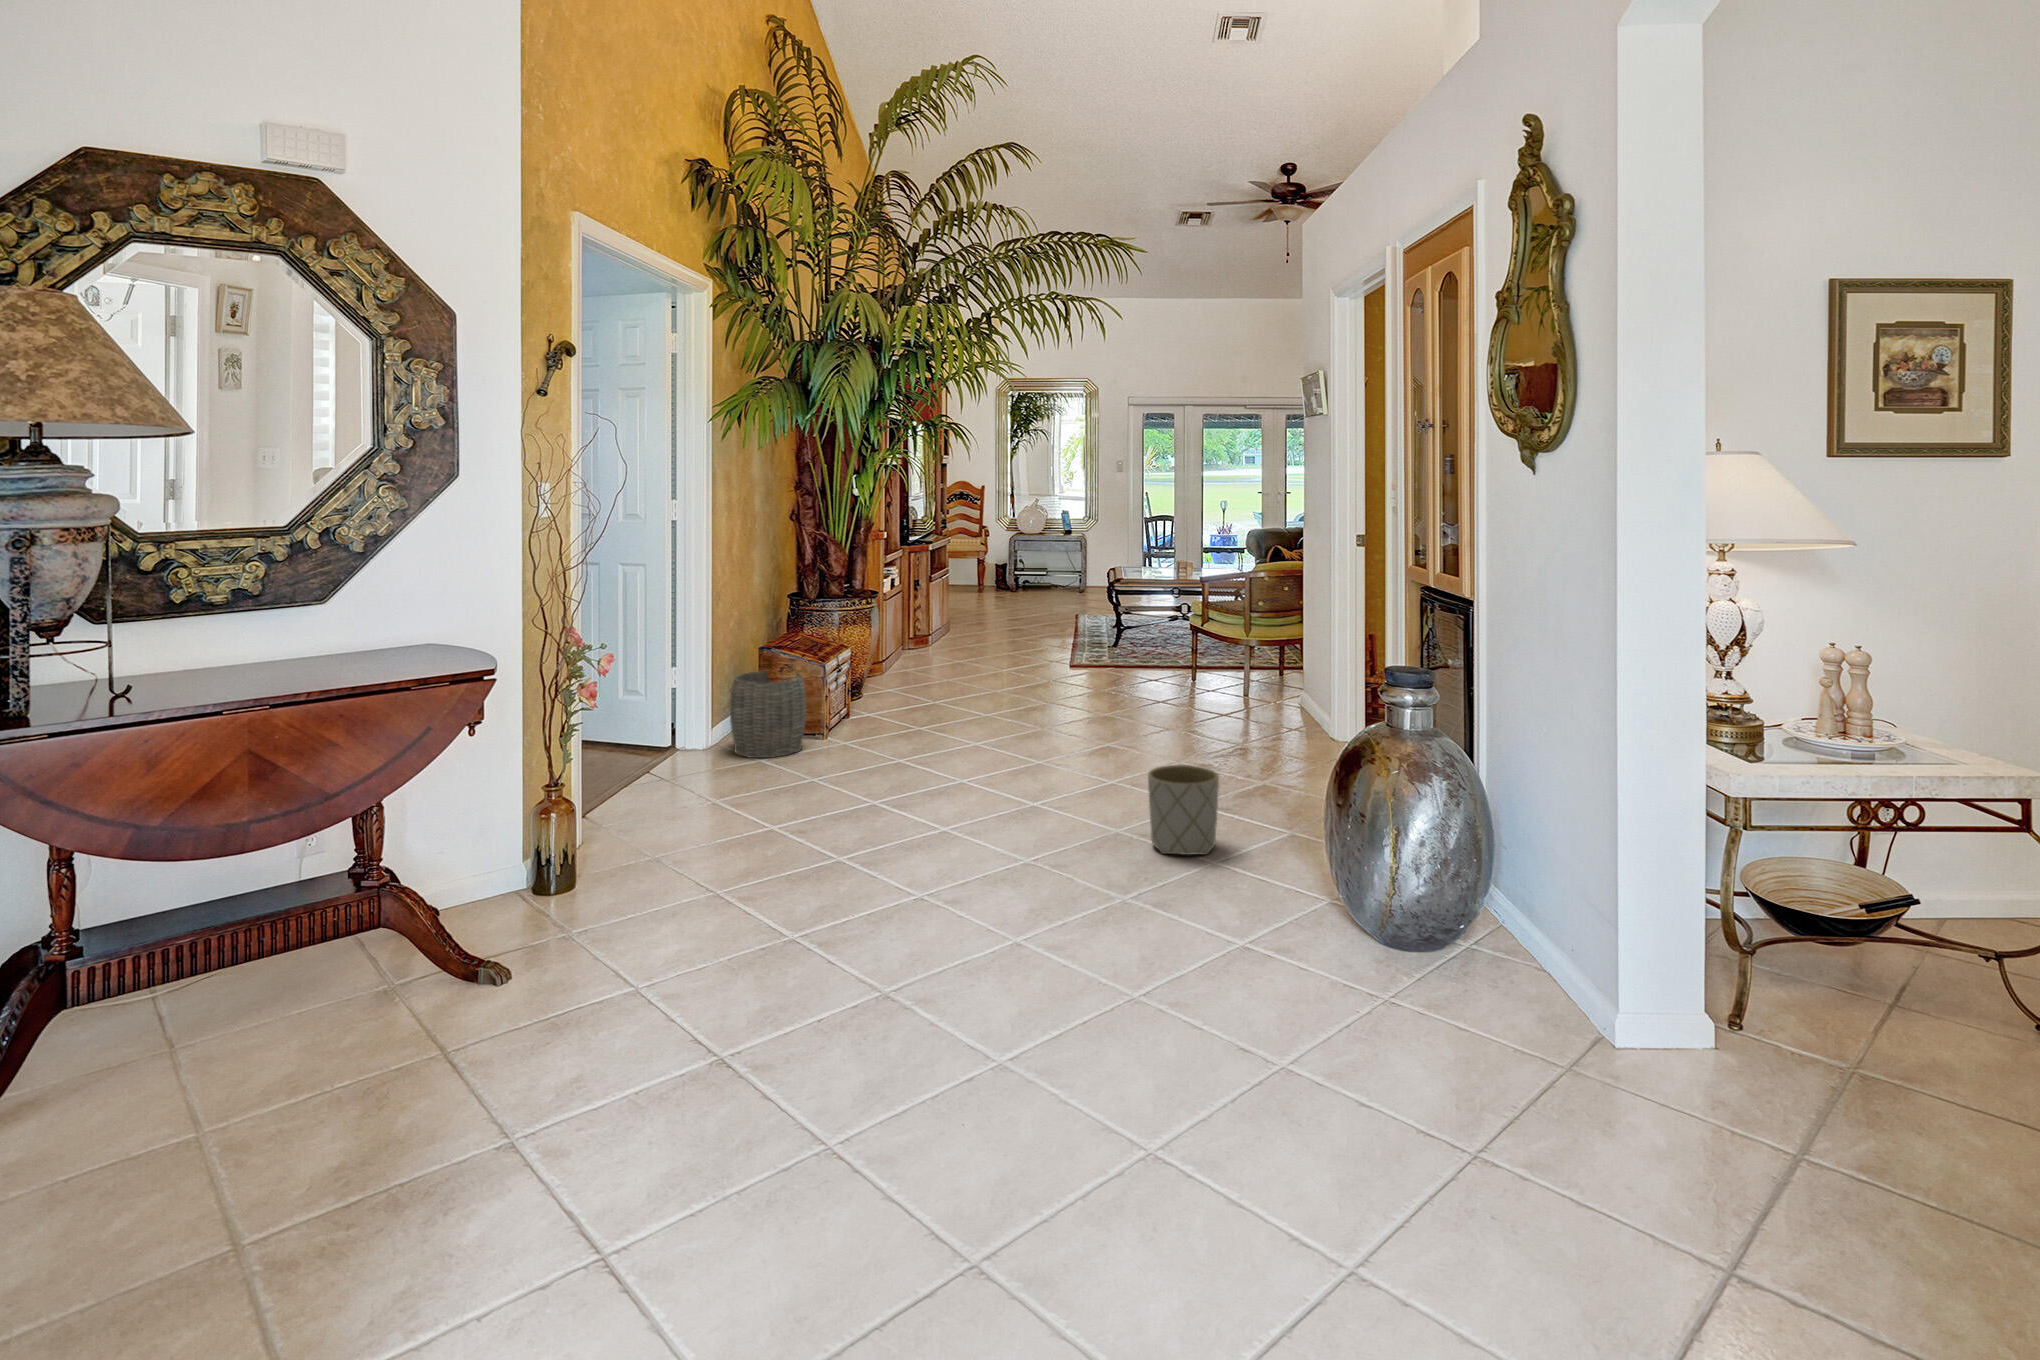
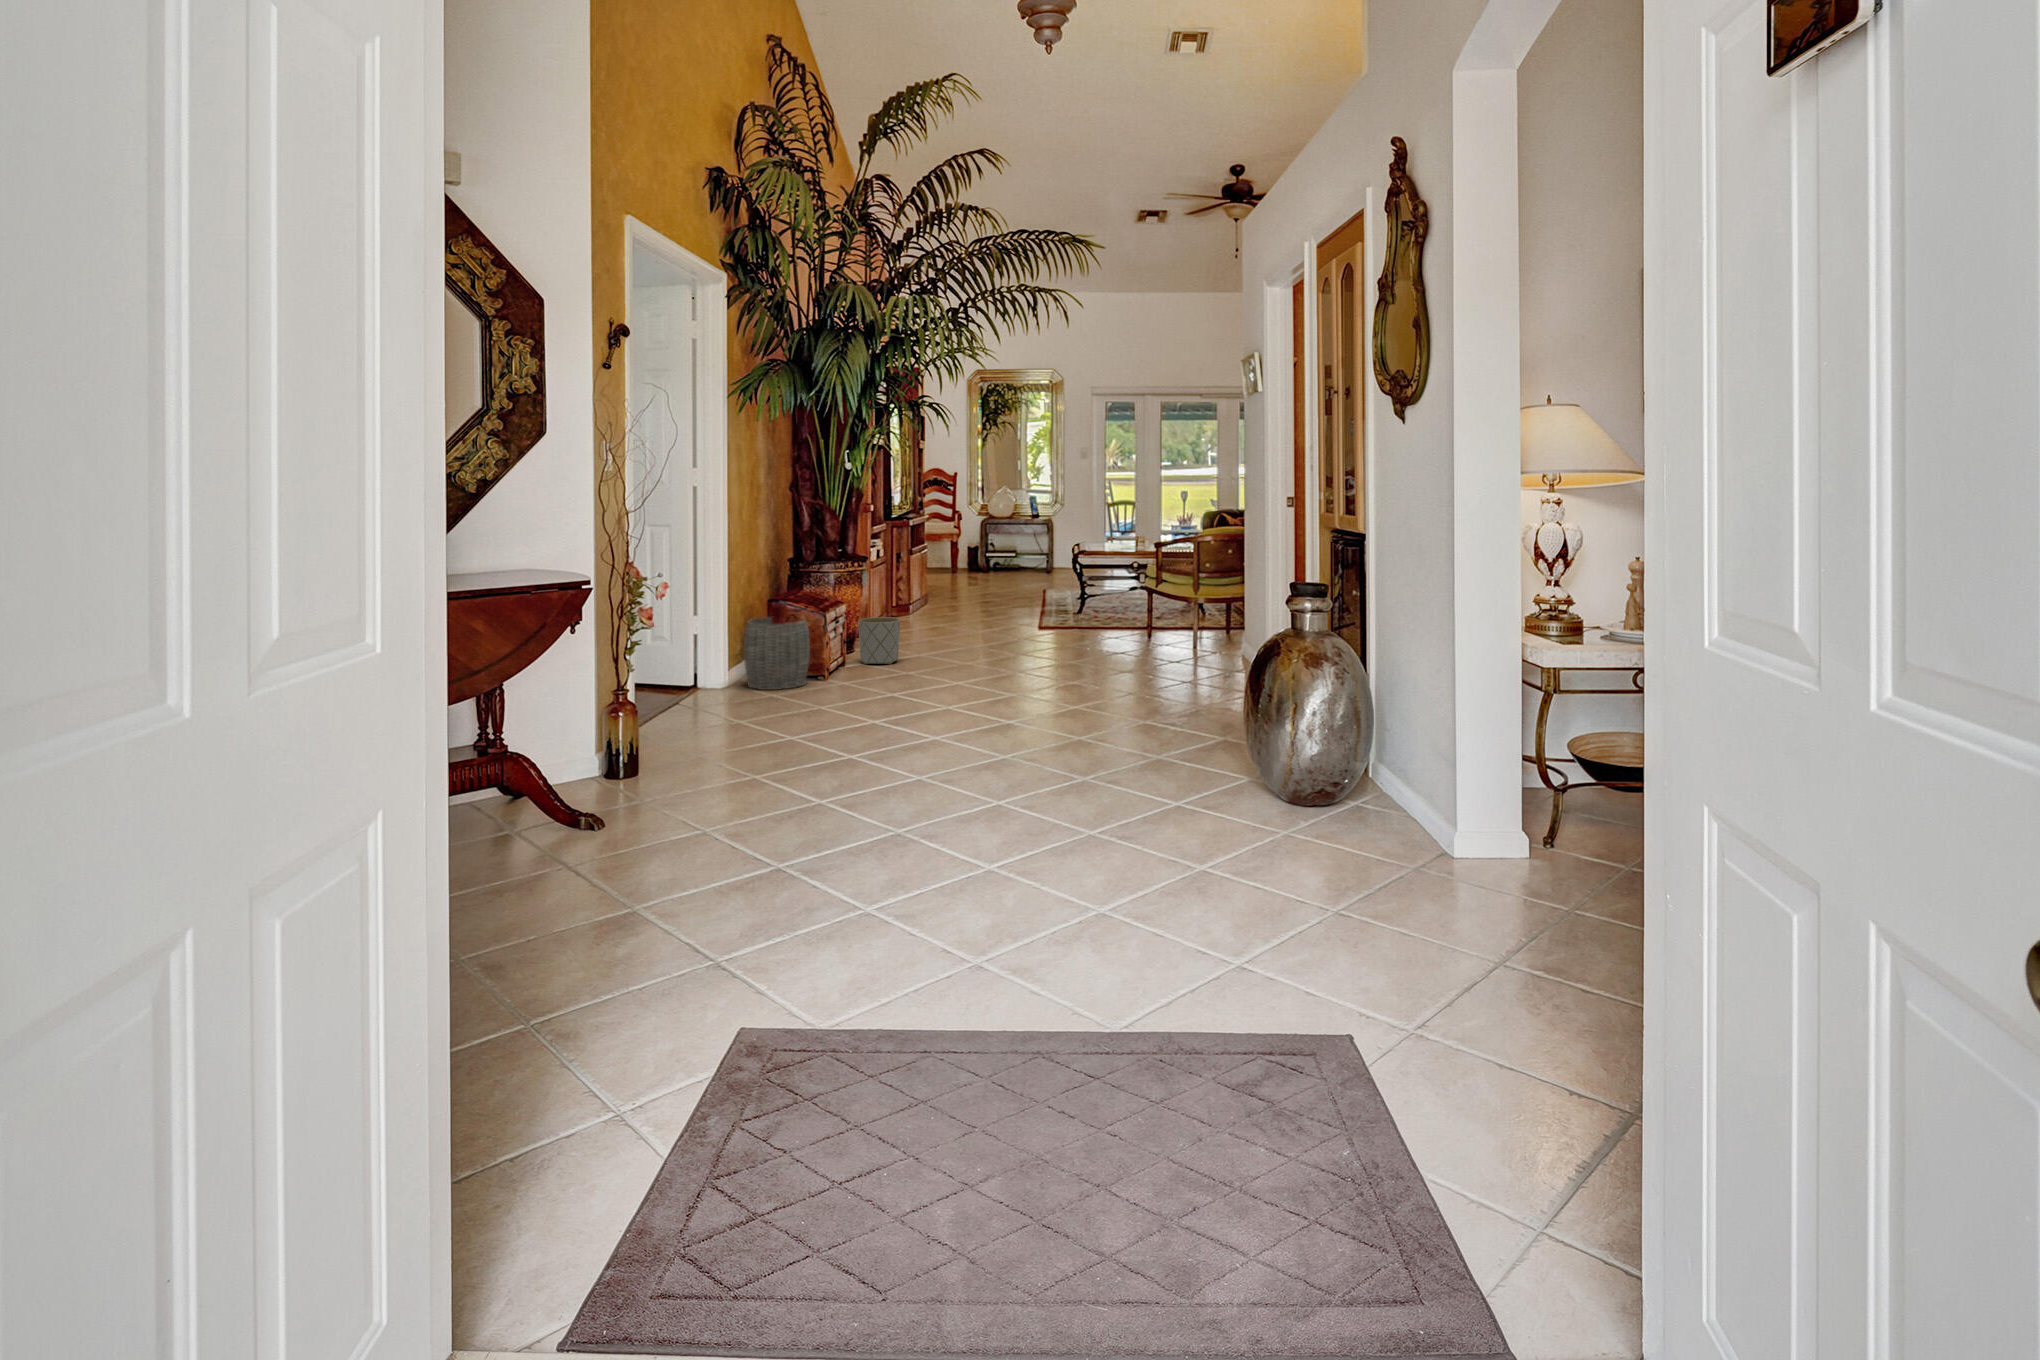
planter: present [1148,765,1219,855] -> present [858,617,900,664]

